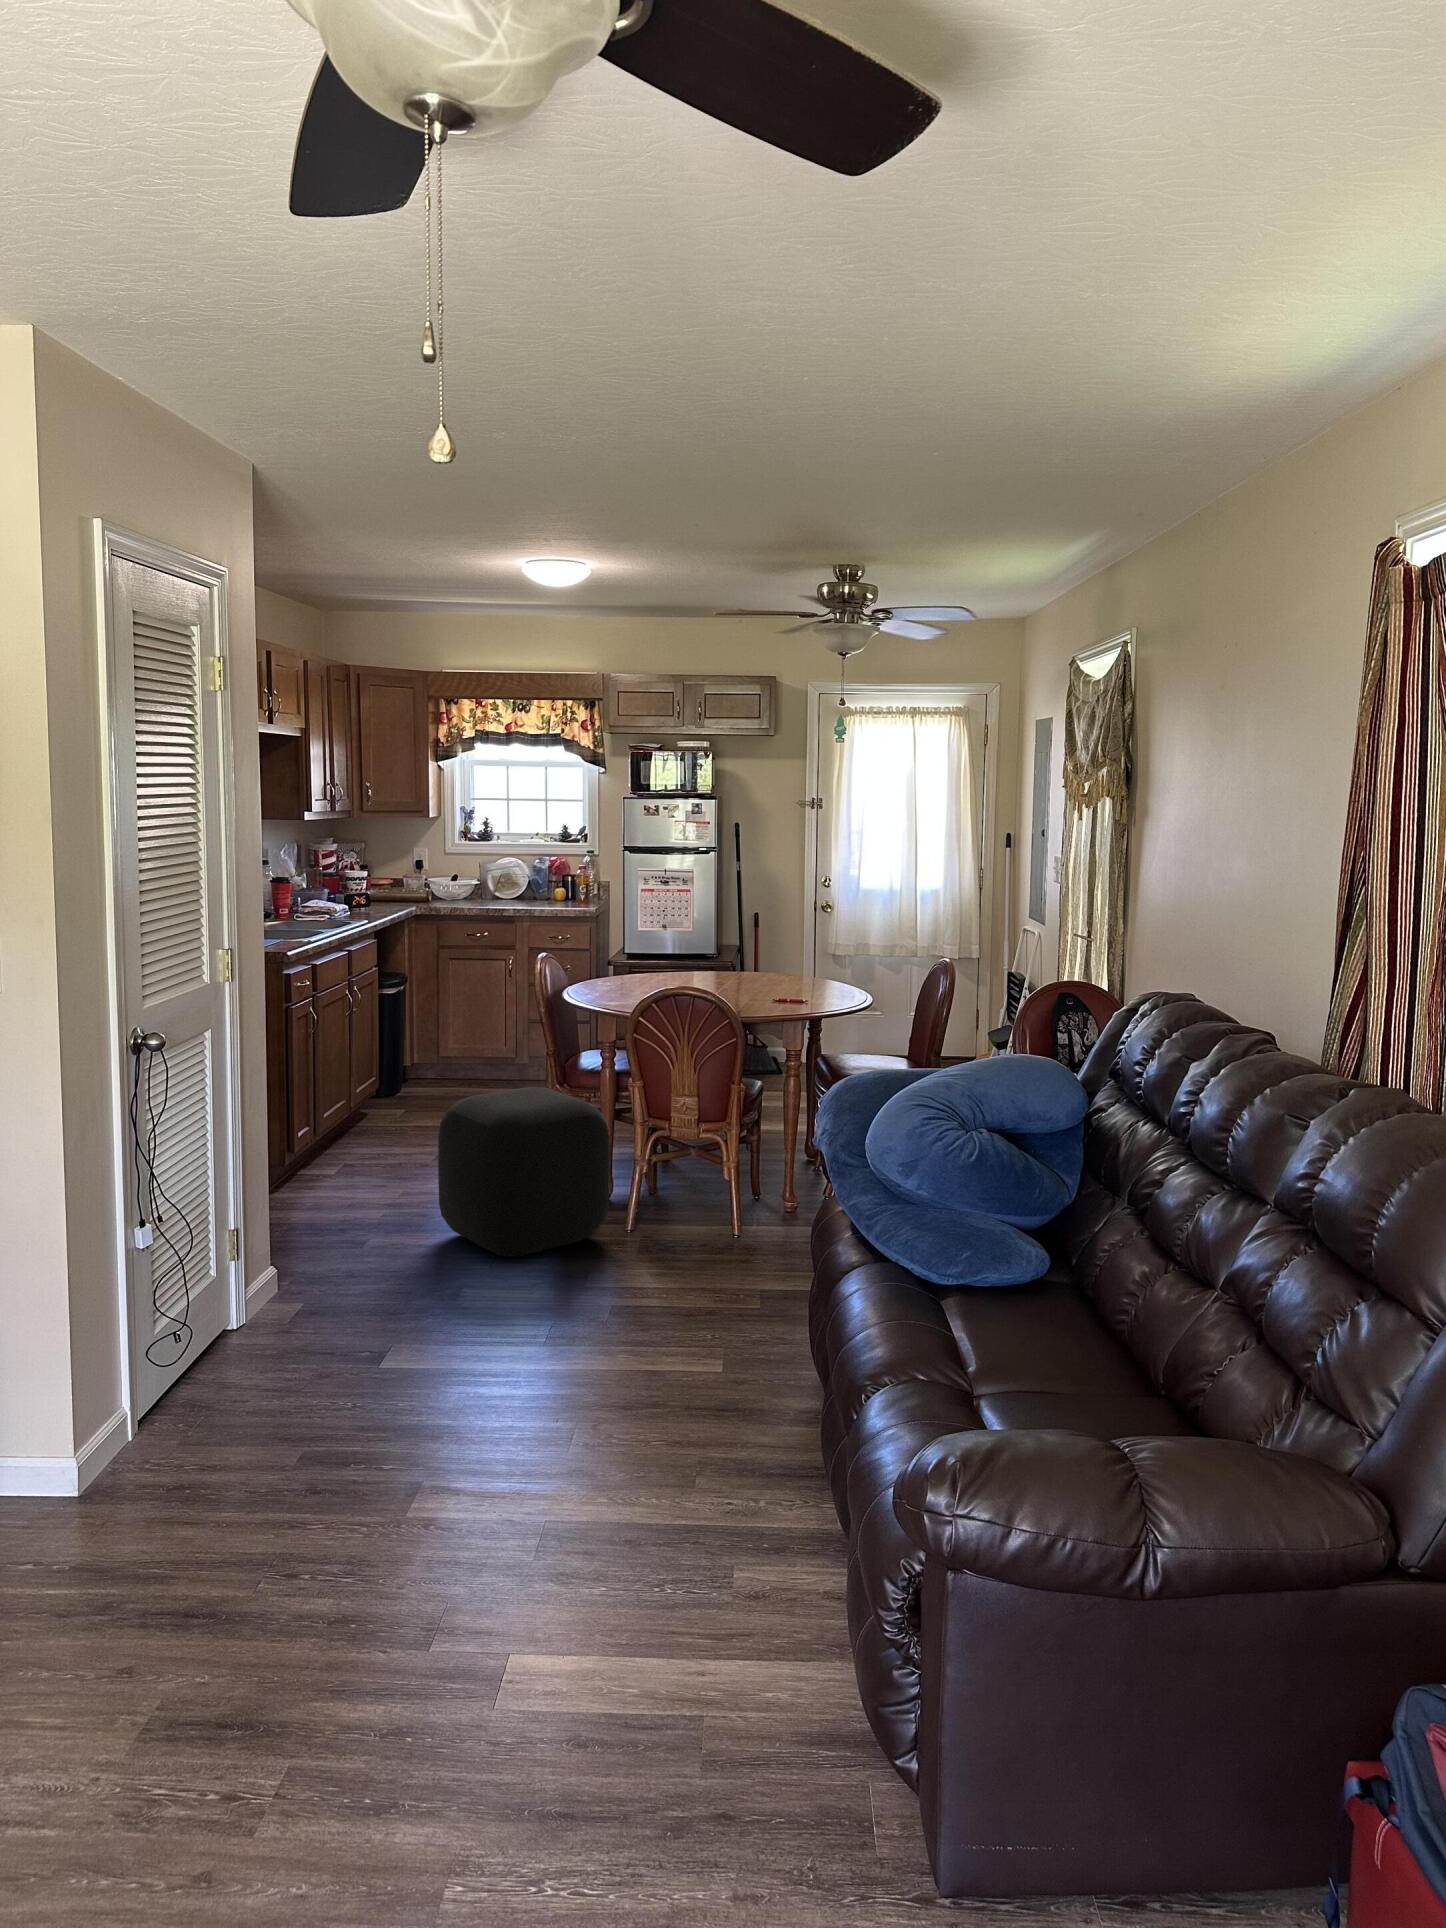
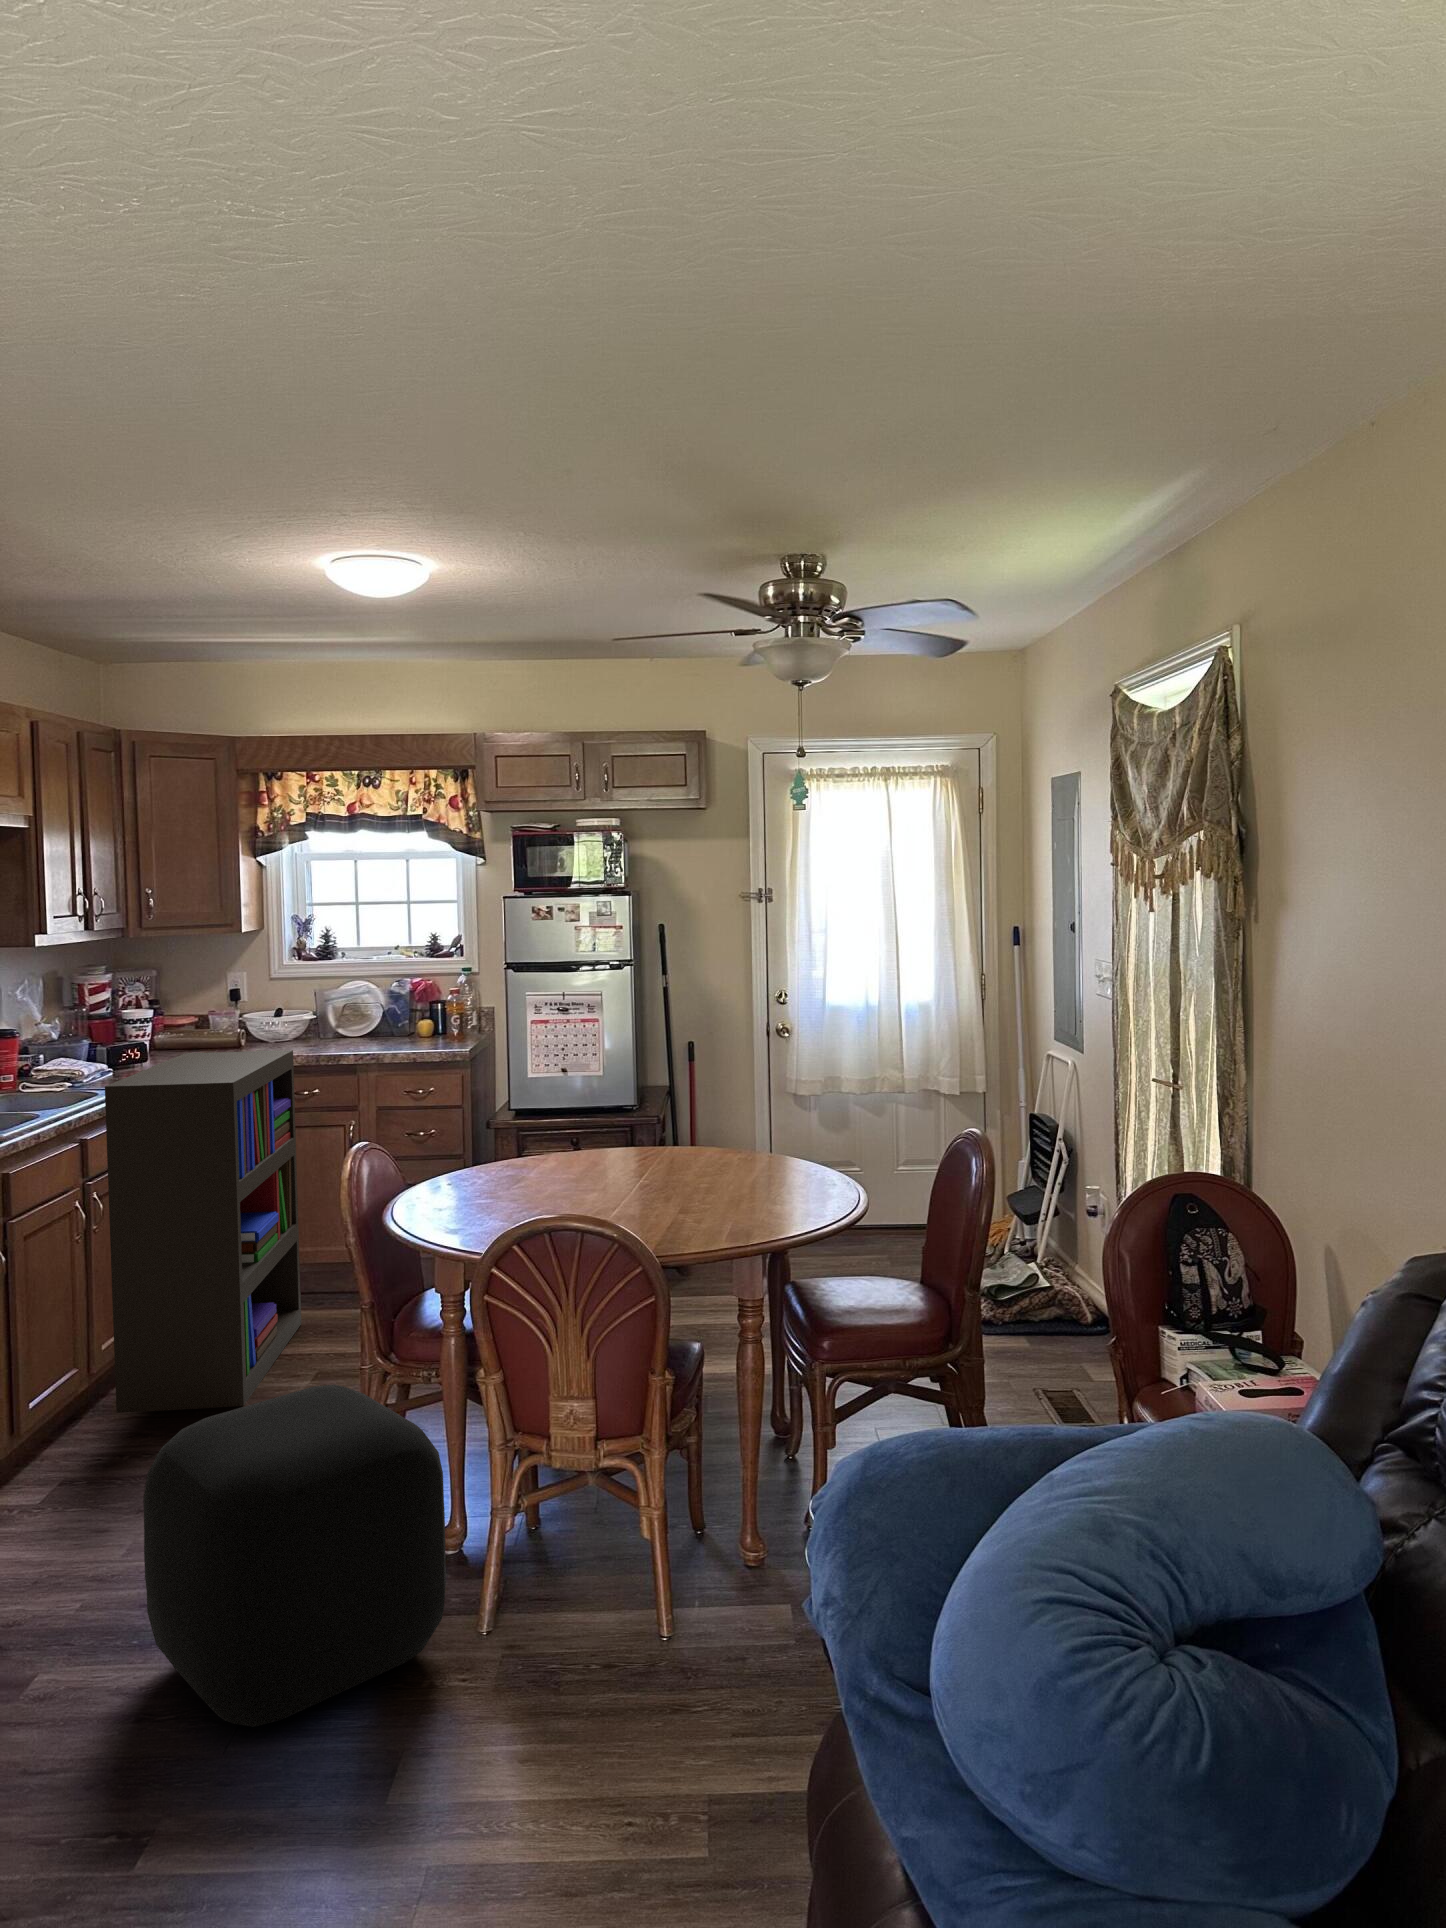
bookshelf: none [362,902,474,1136] -> present [105,1050,301,1413]

